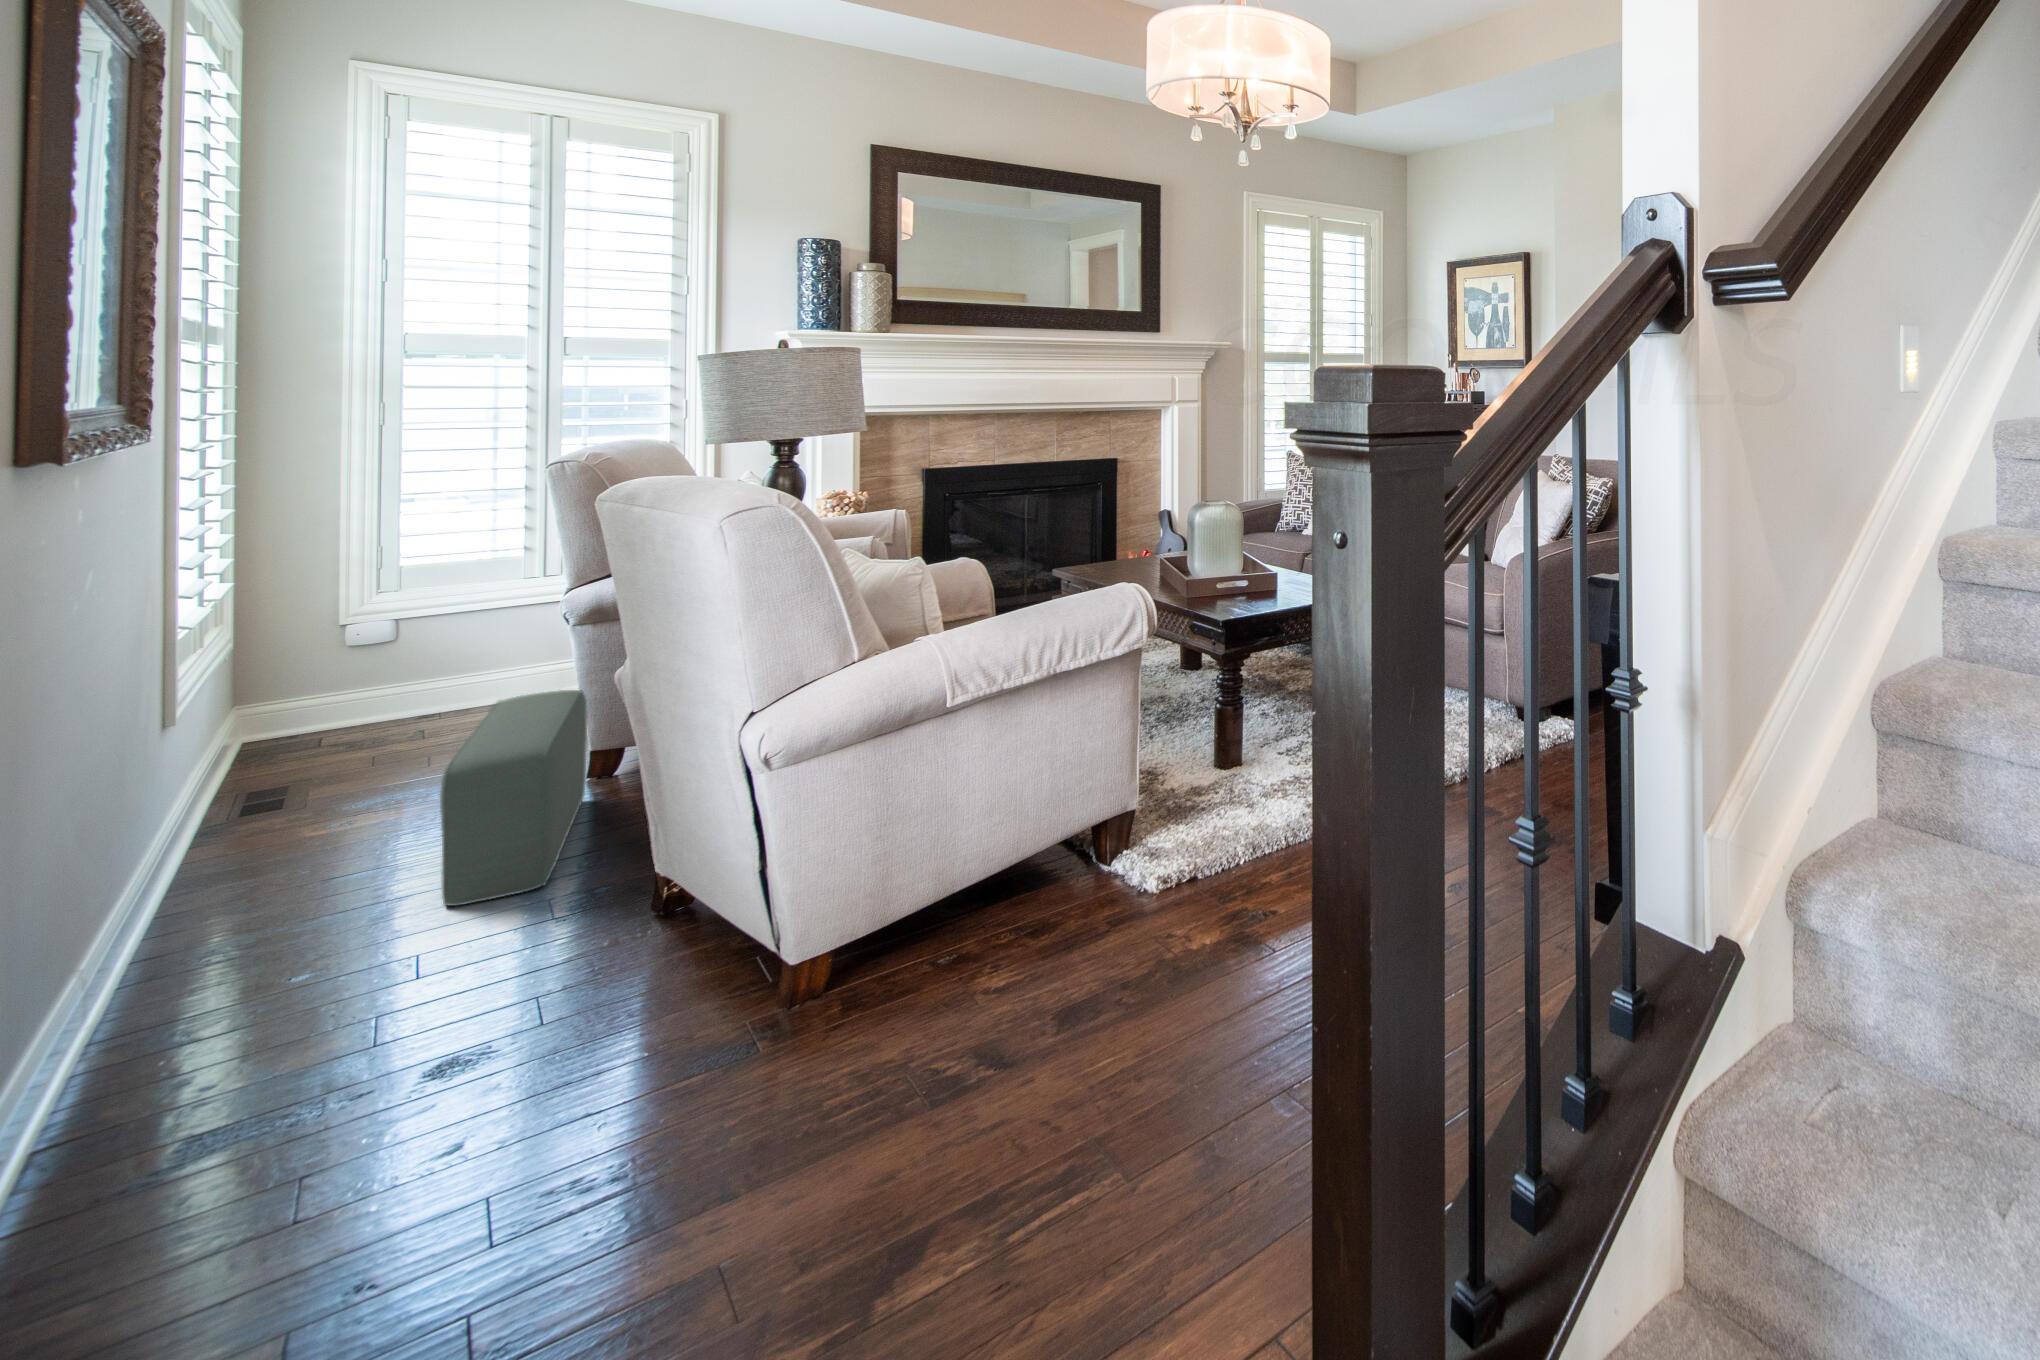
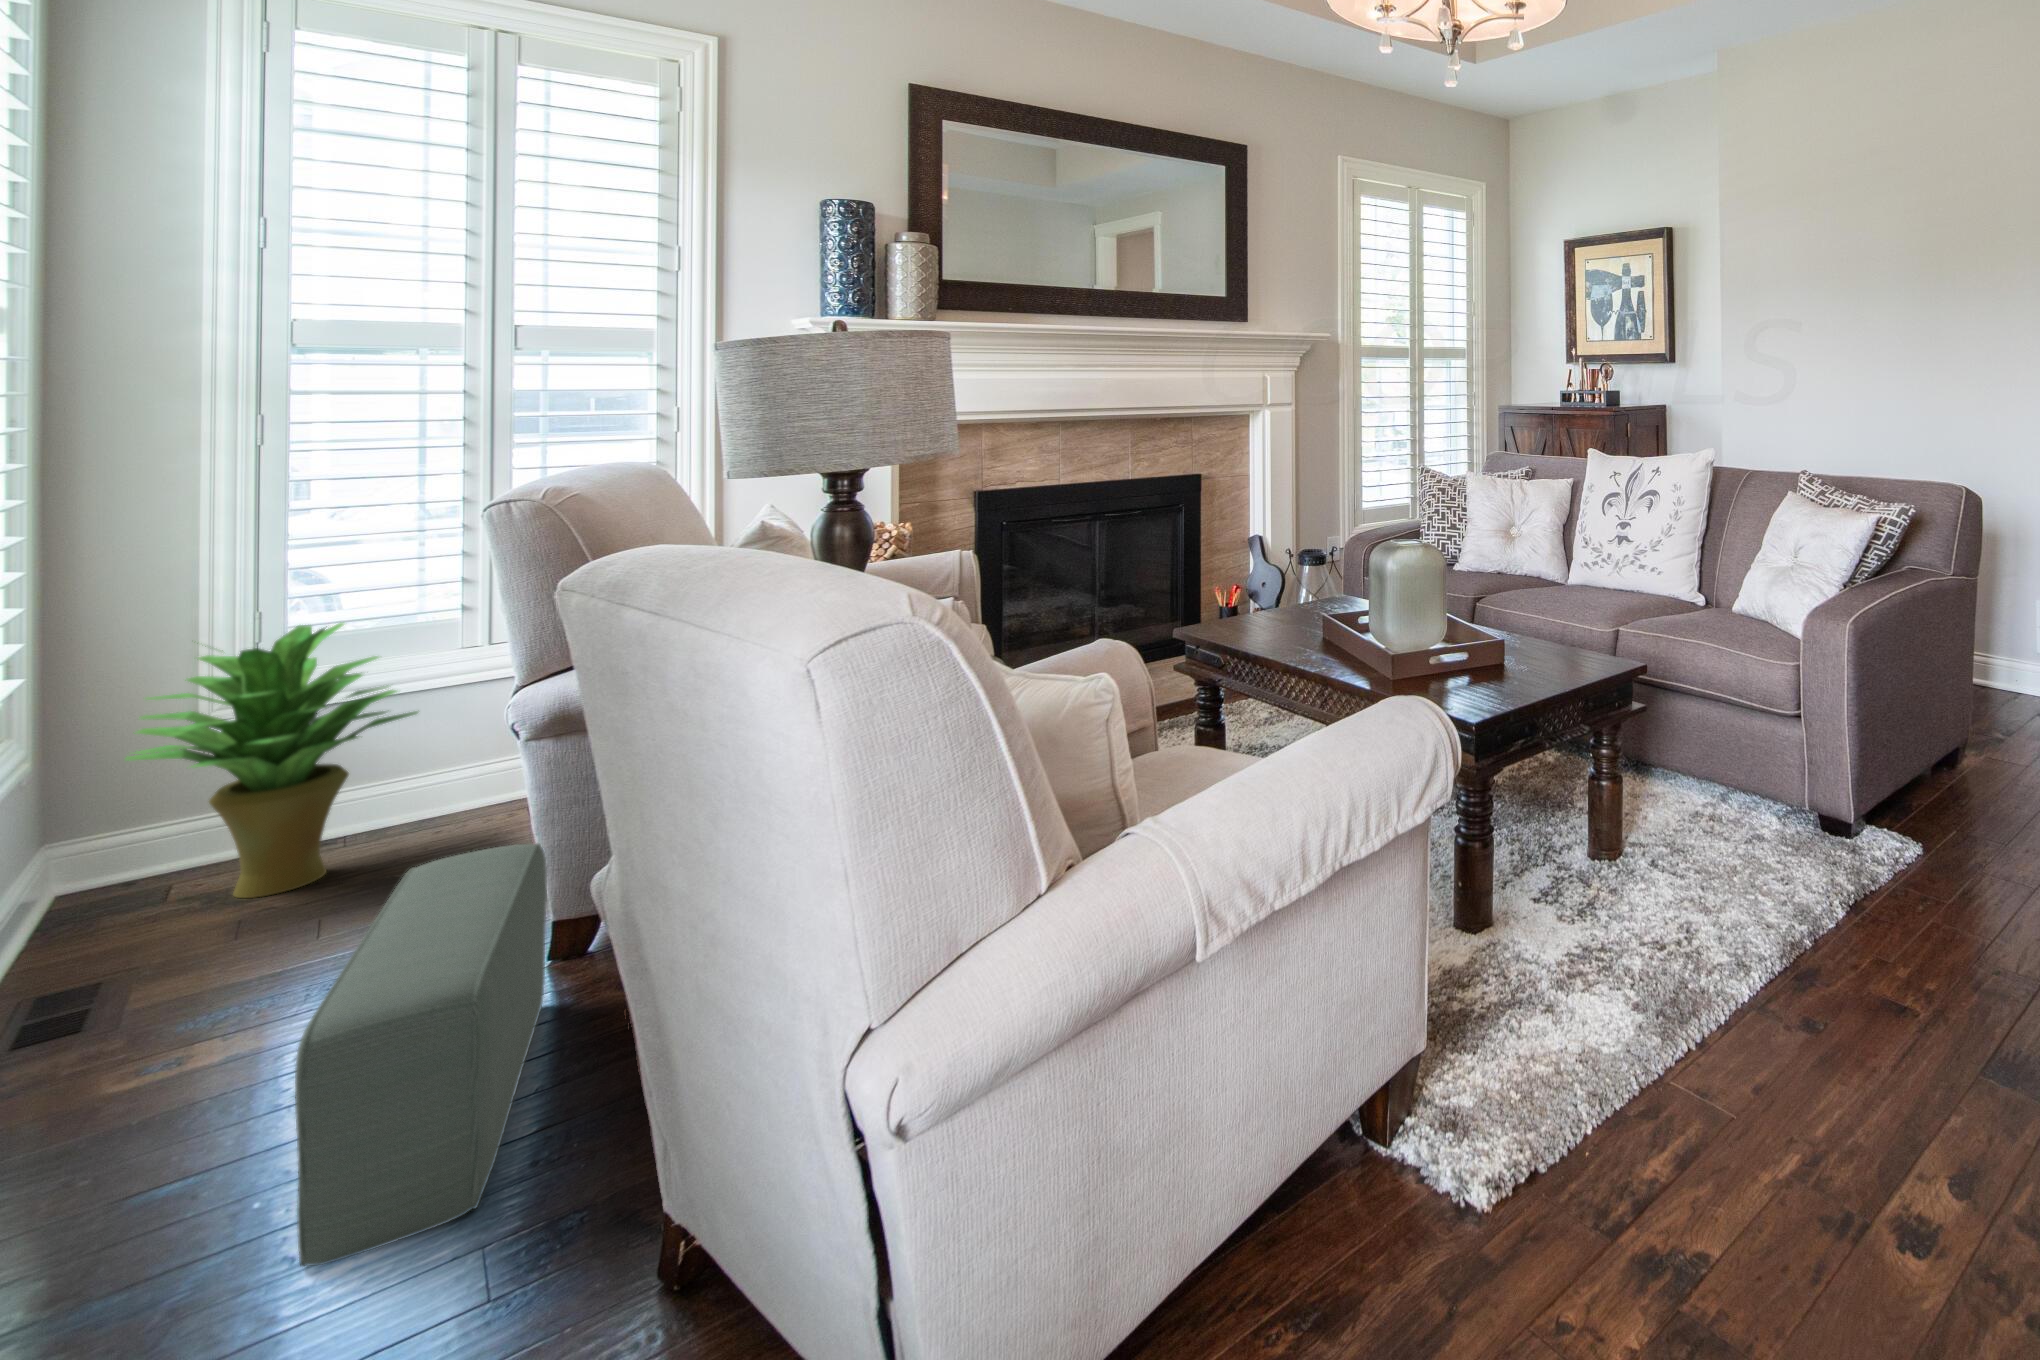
potted plant: none [297,553,497,745] -> present [126,623,418,898]

